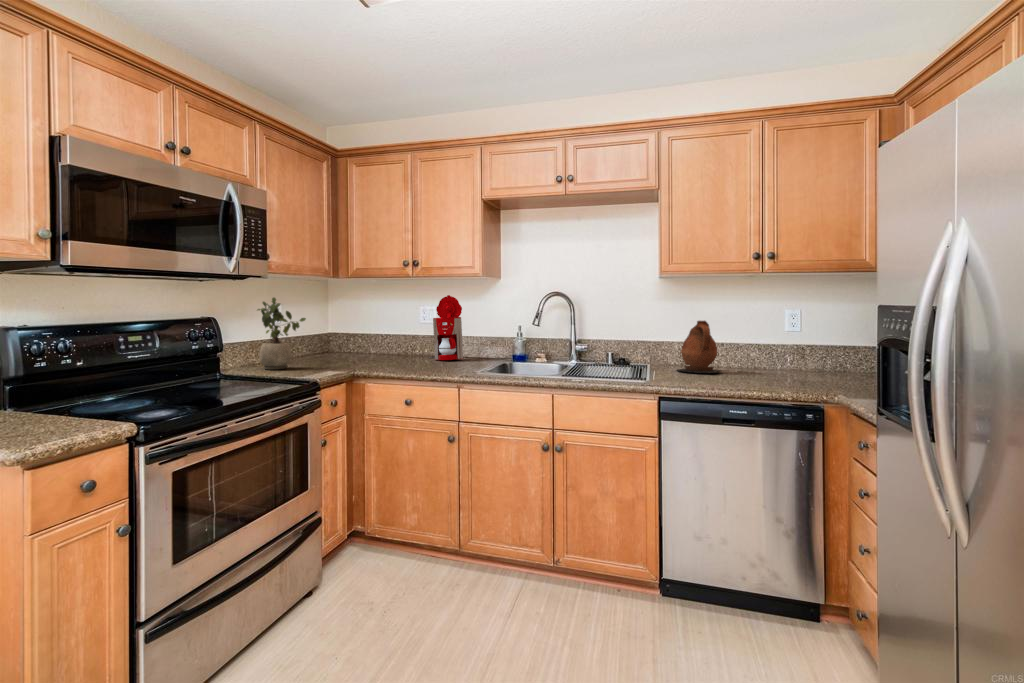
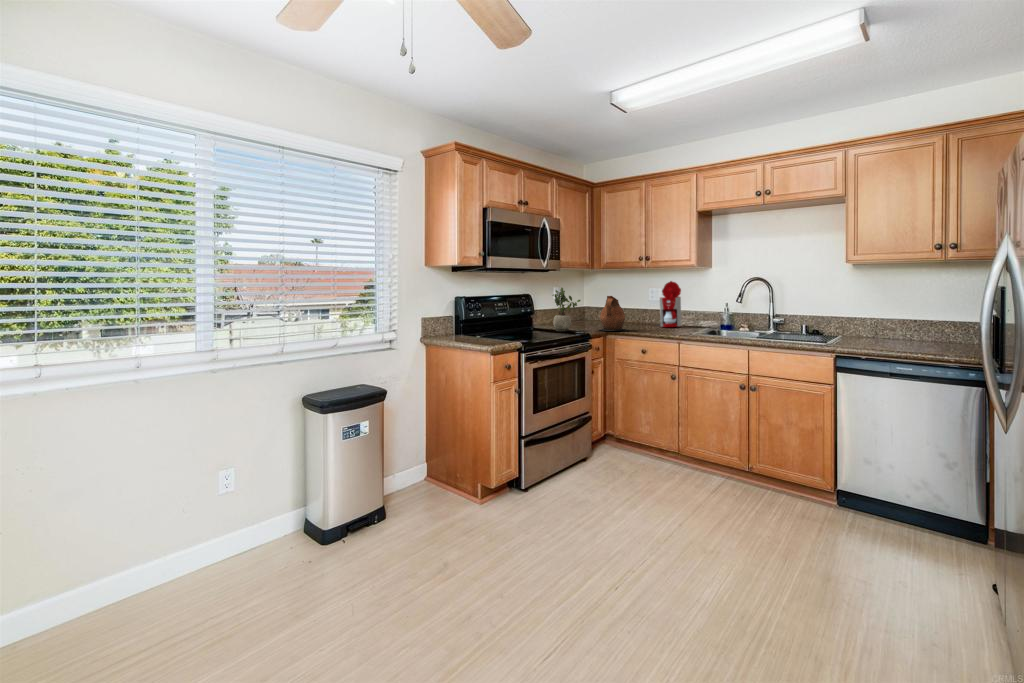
ceramic pitcher: present [677,321,722,373] -> present [599,296,629,331]

